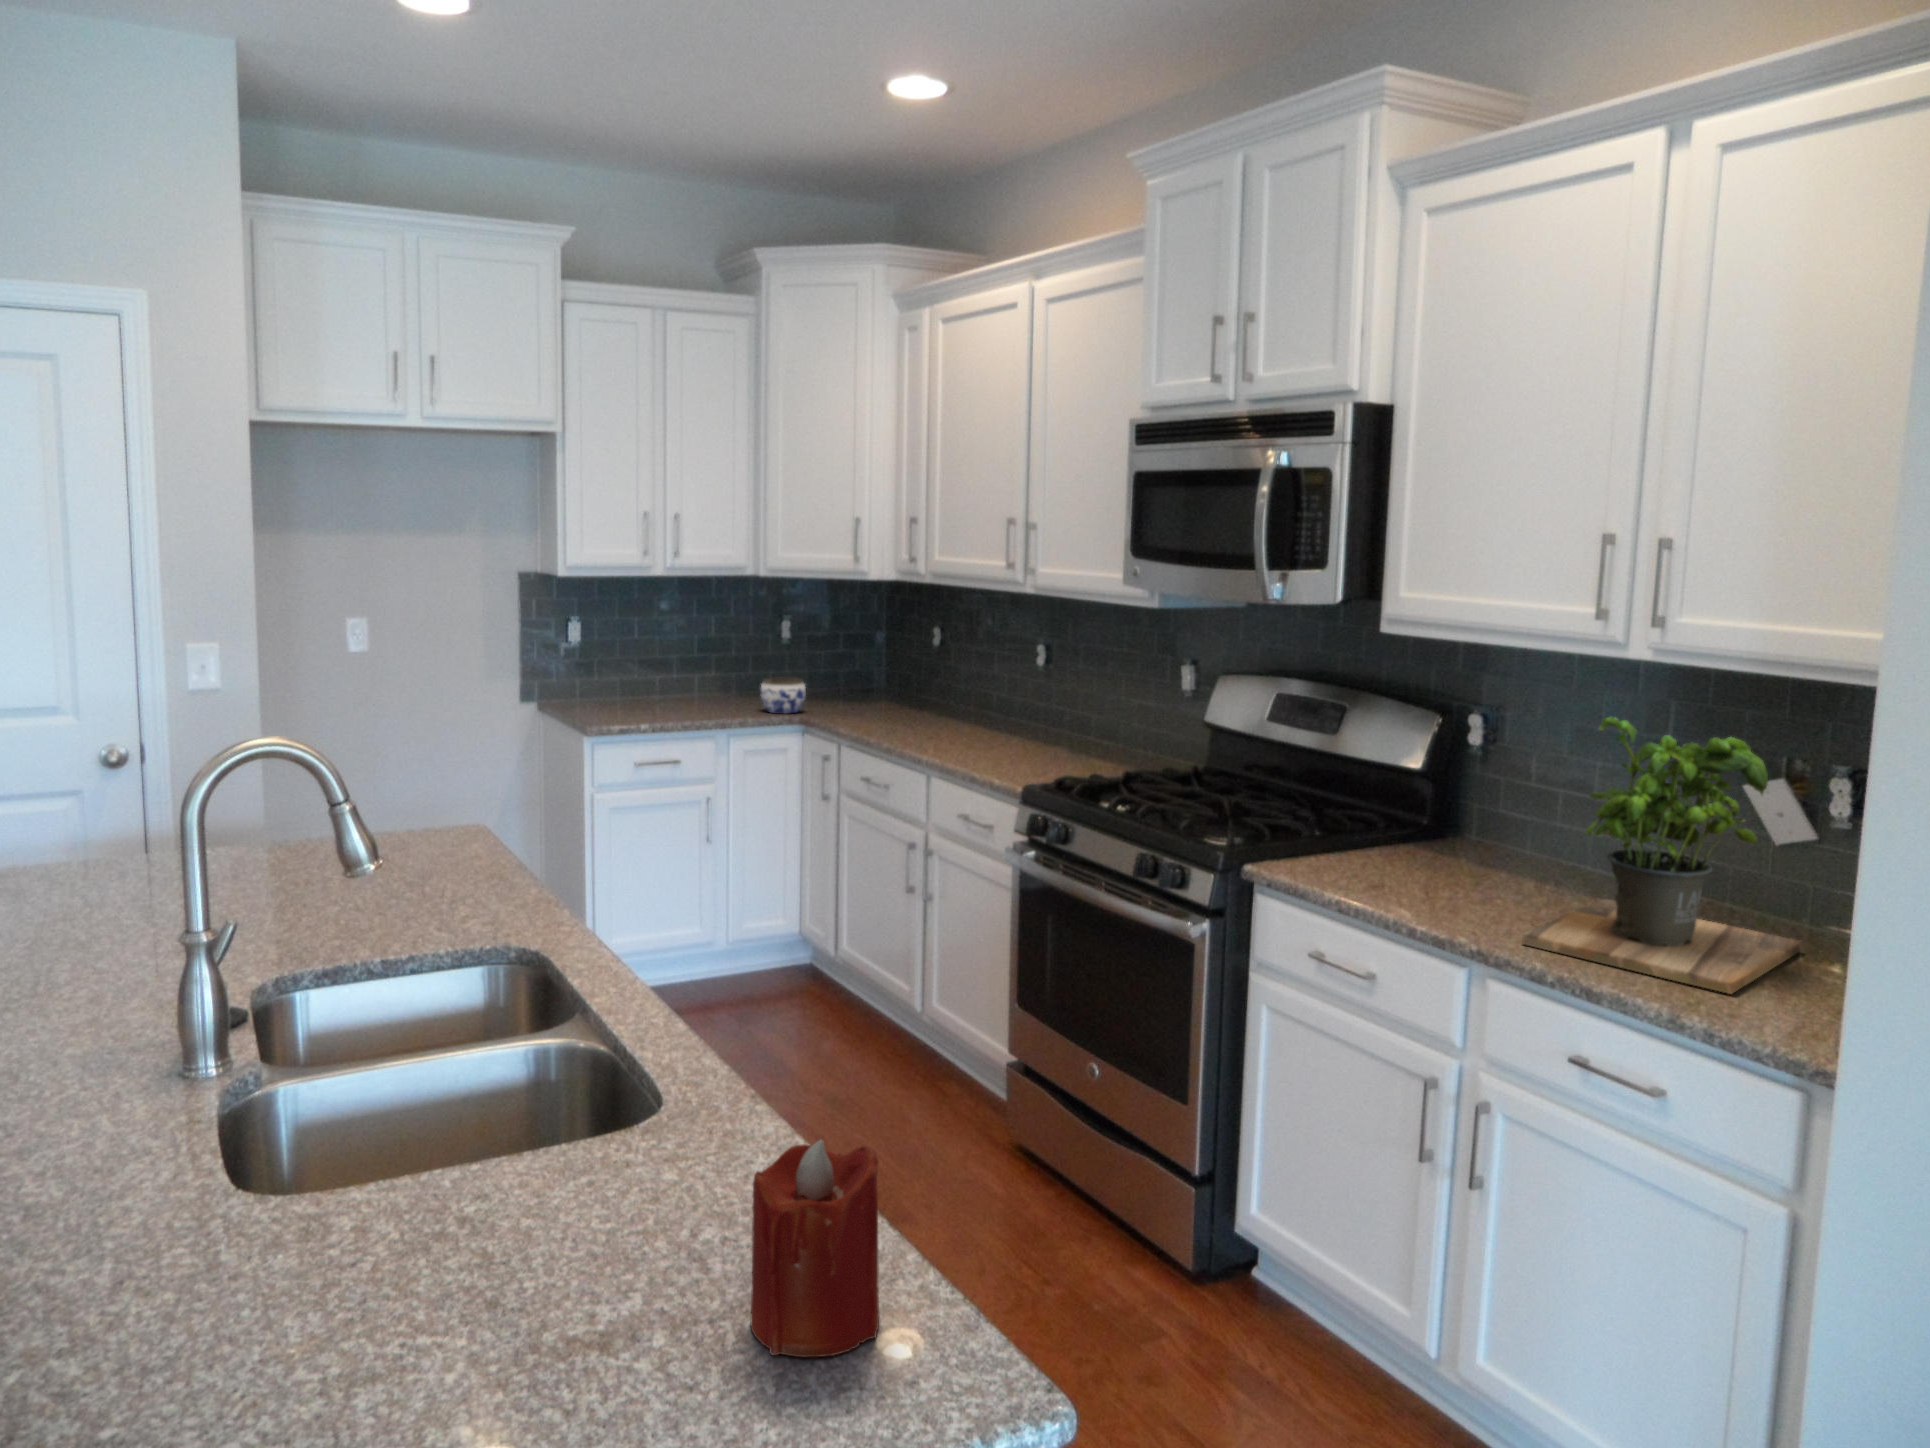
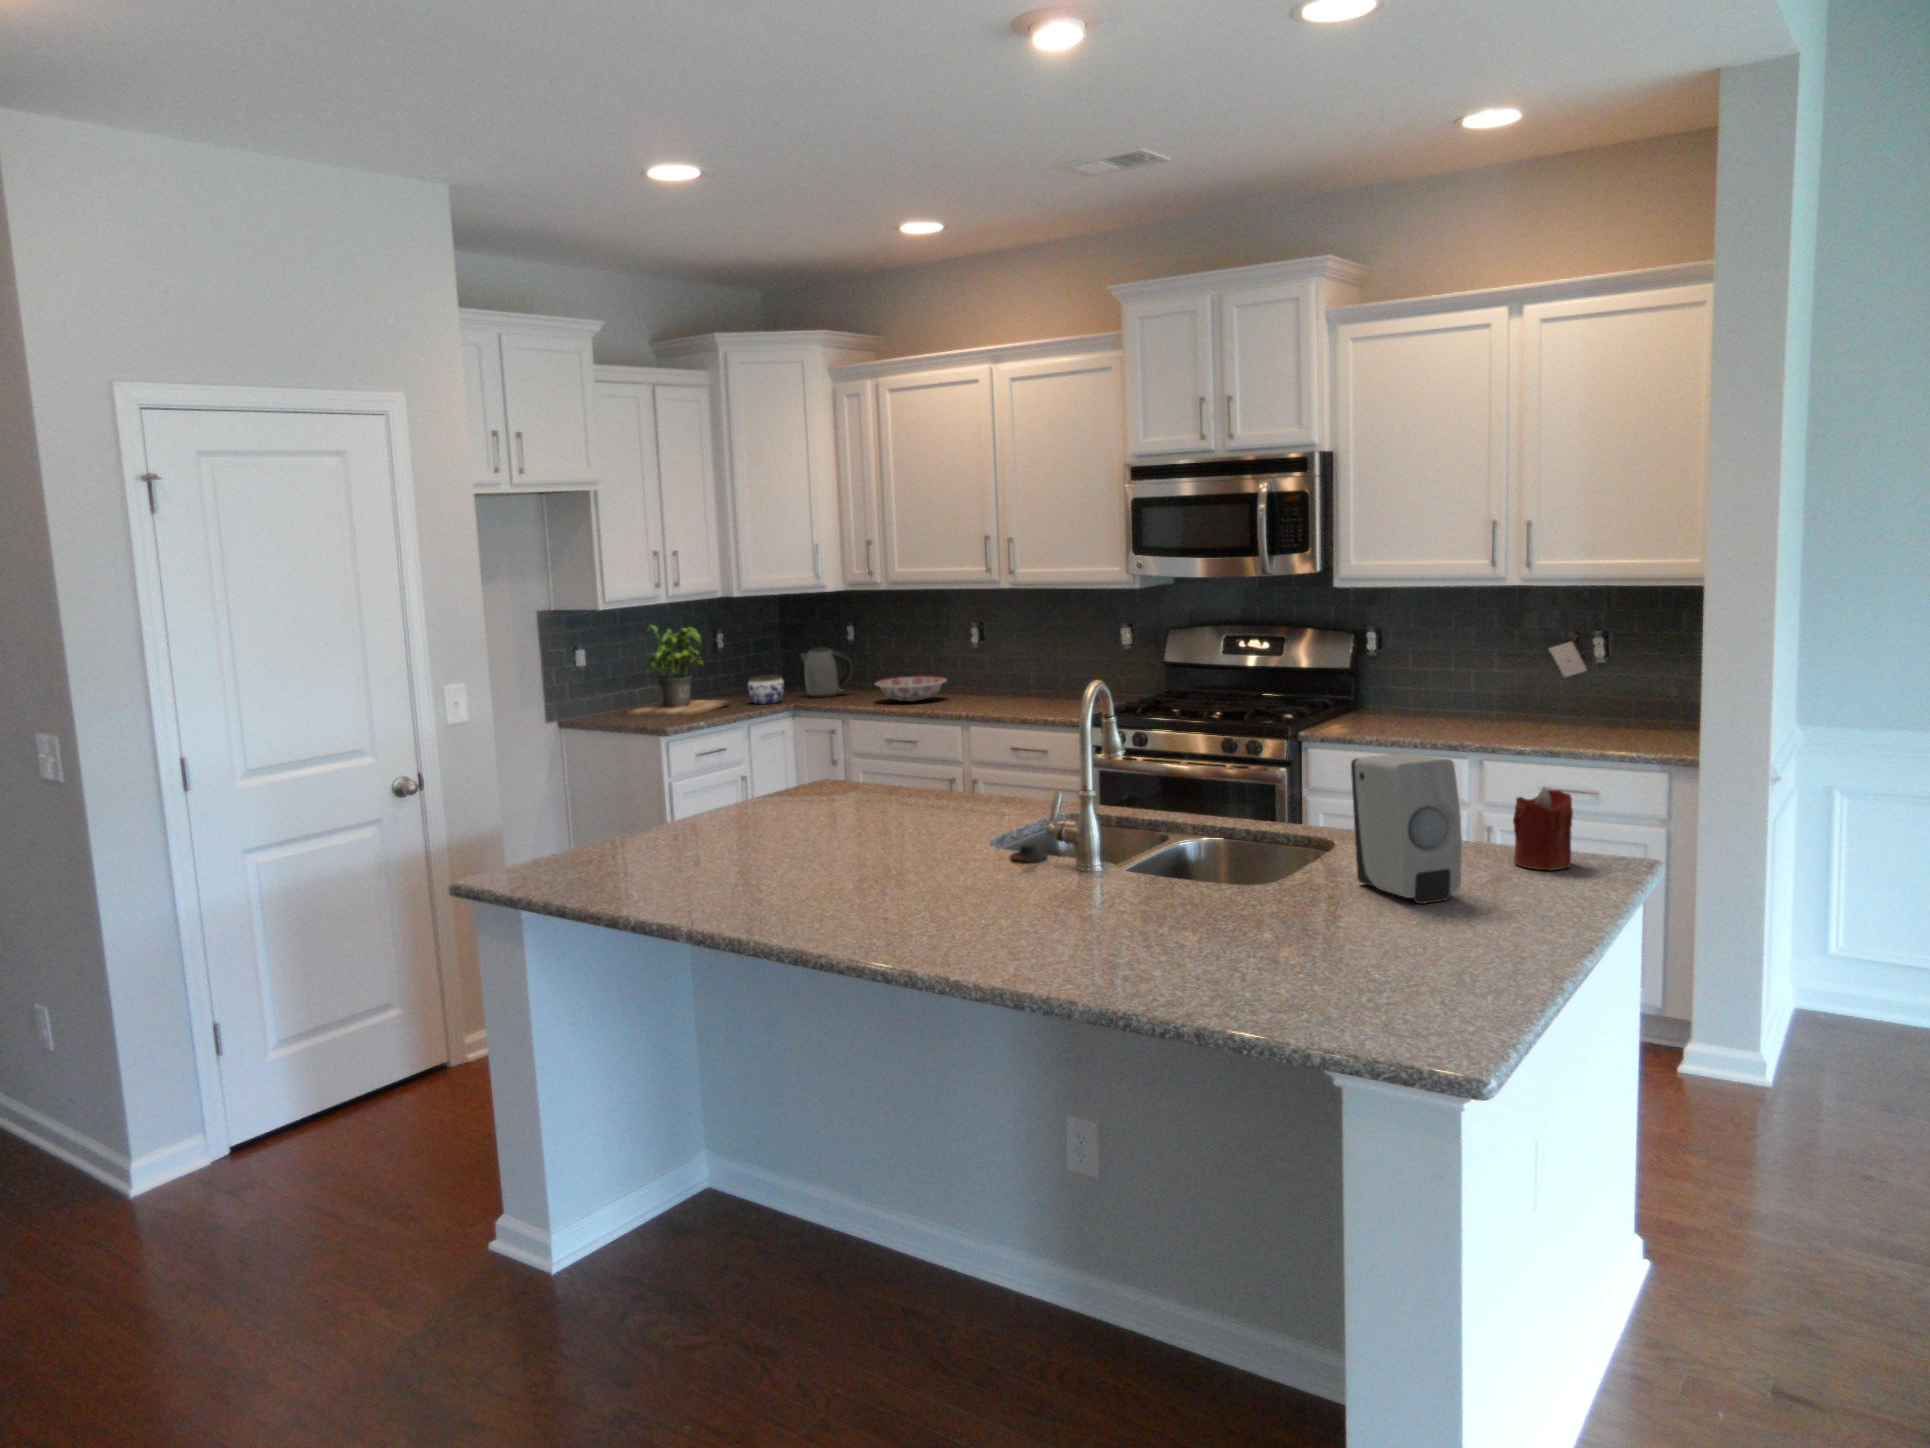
kettle: none [845,650,903,715] -> present [801,647,853,698]
ceramic bowl: none [877,700,973,734] -> present [875,676,946,701]
potted plant: present [1522,717,1802,994] -> present [628,625,731,715]
soap dispenser: none [254,982,508,1376] -> present [1351,754,1462,904]

